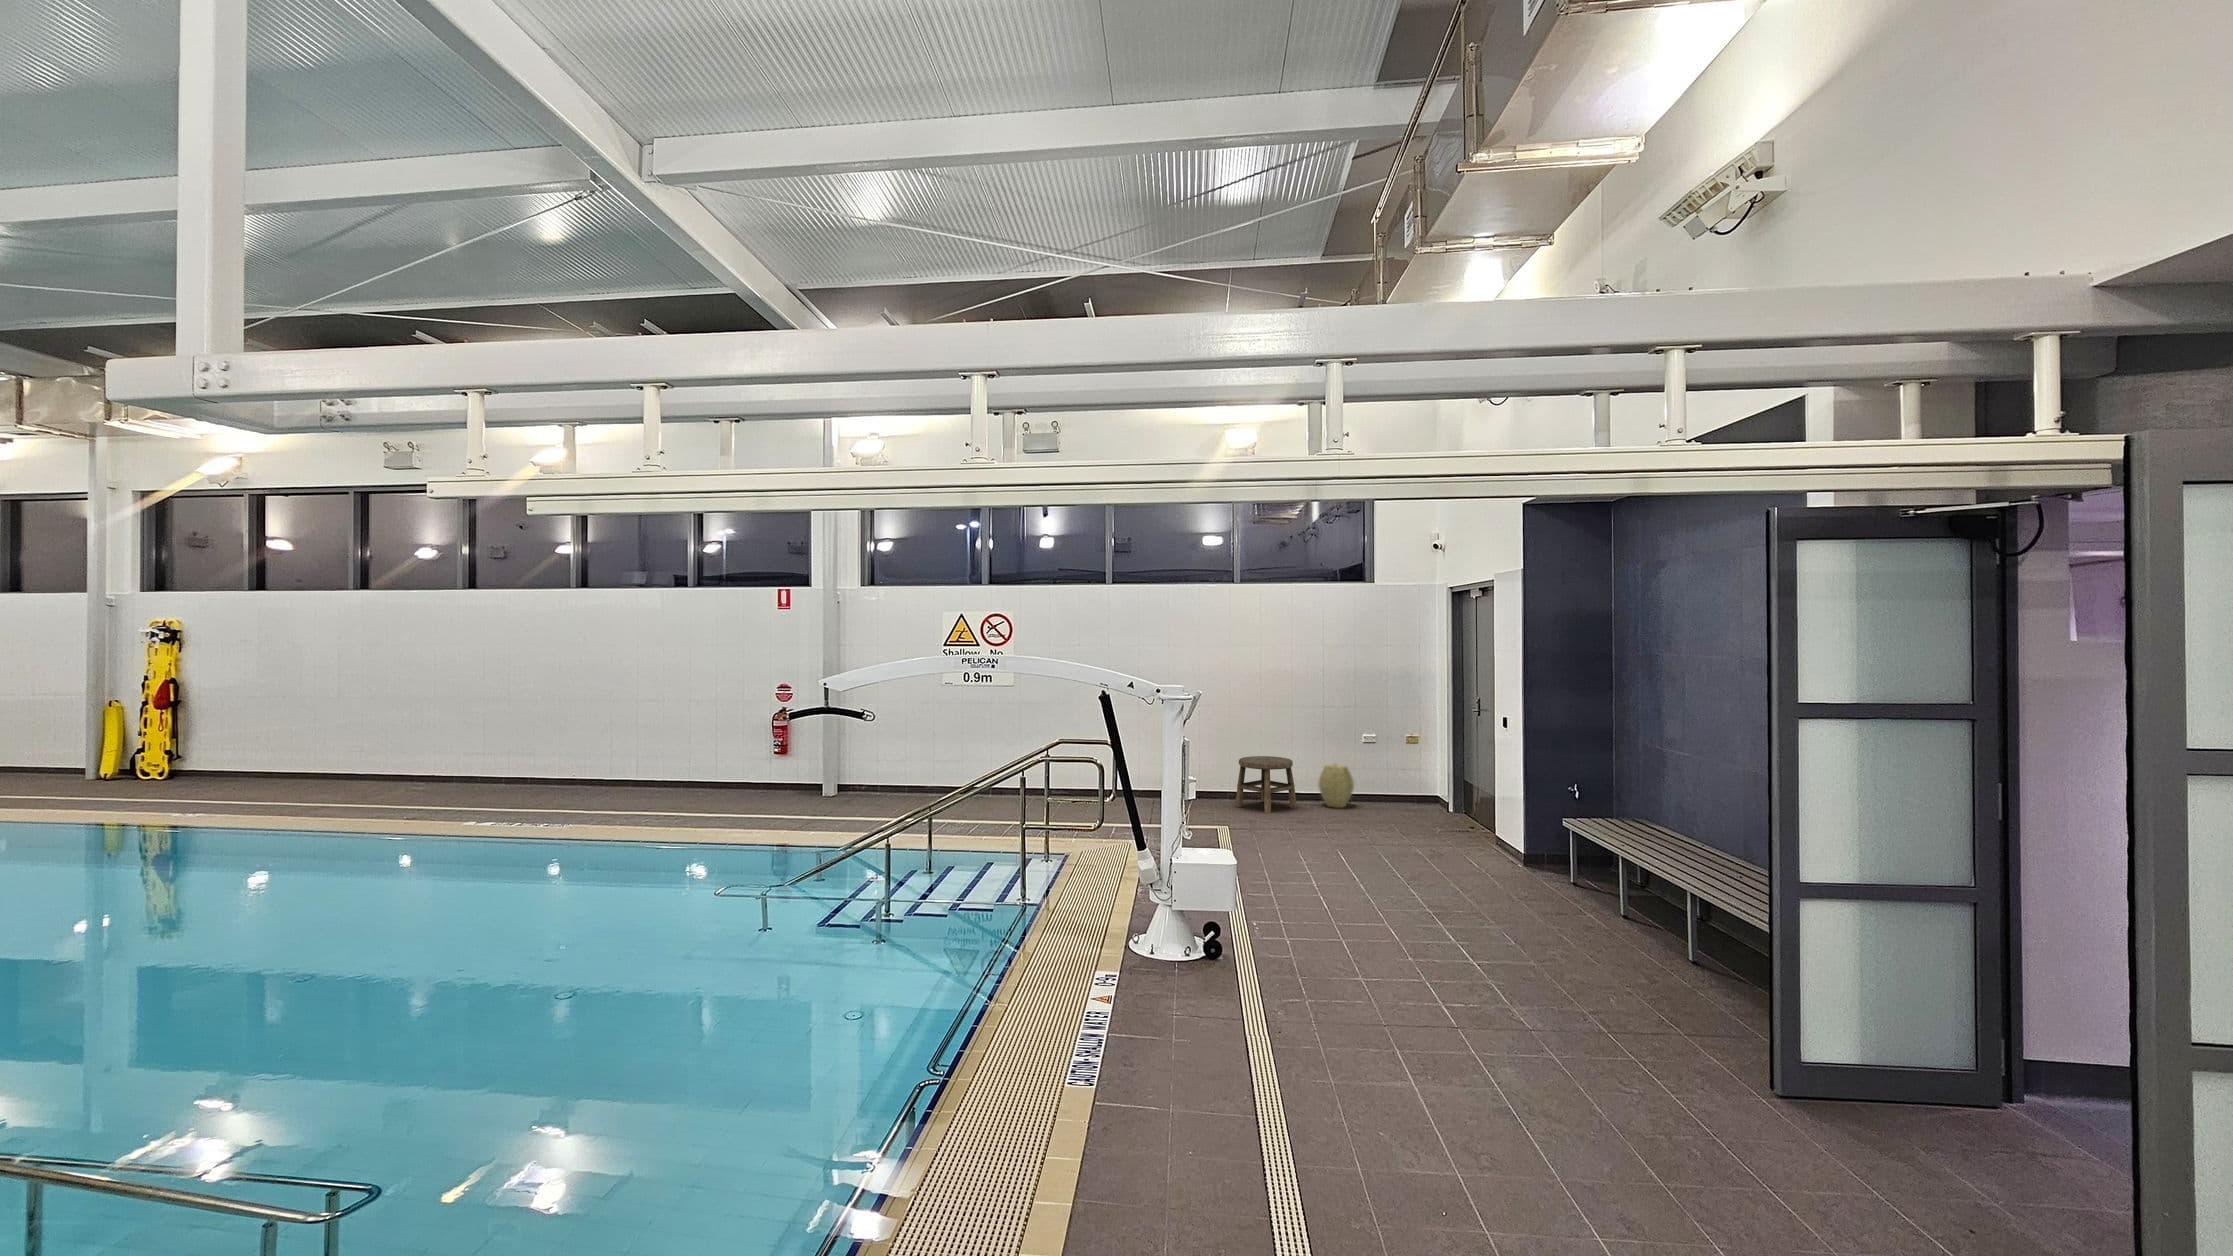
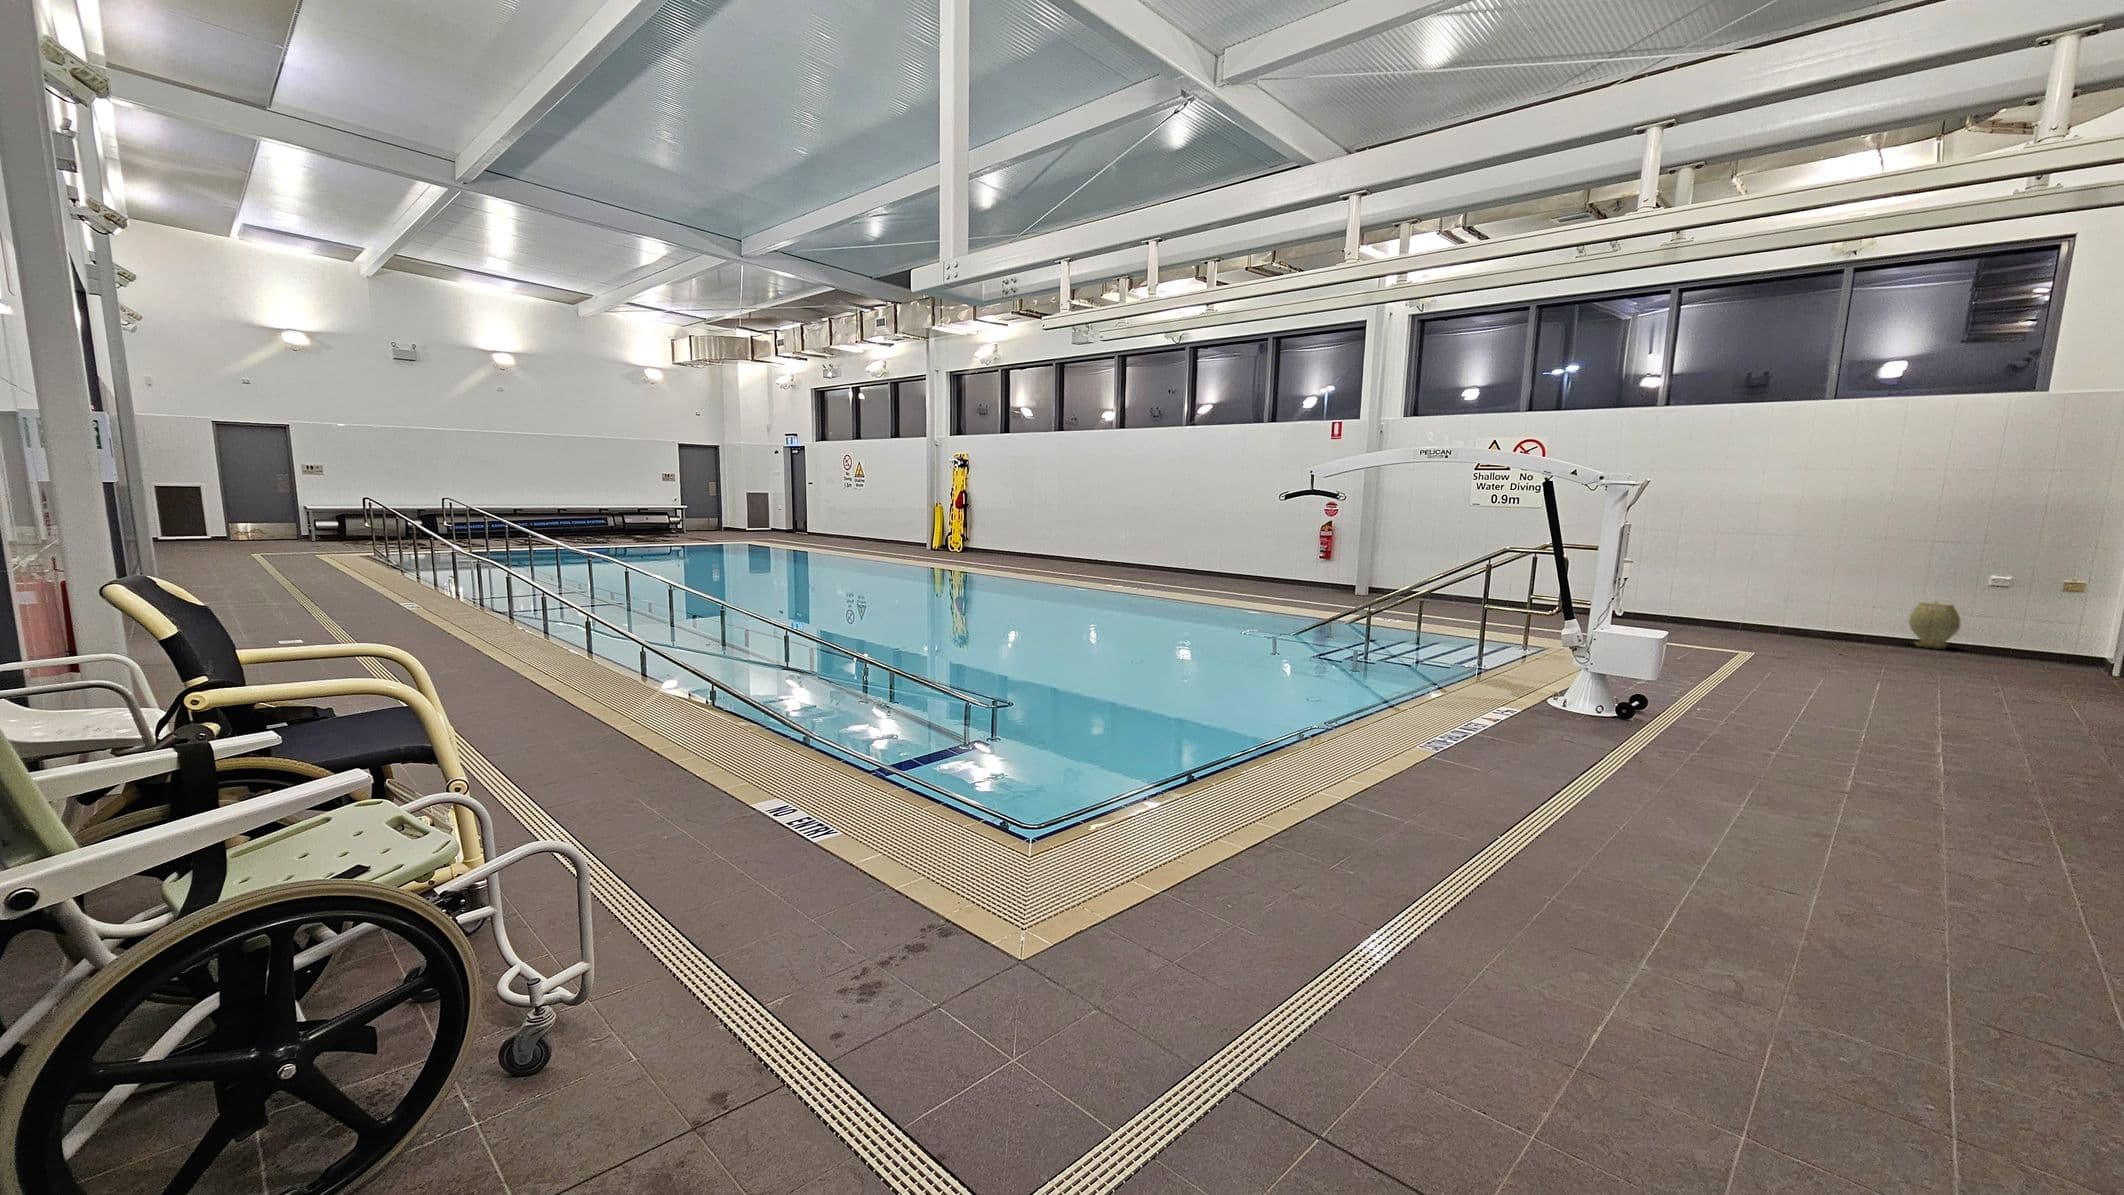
stool: present [1236,756,1297,813] -> none [1786,587,1872,643]

